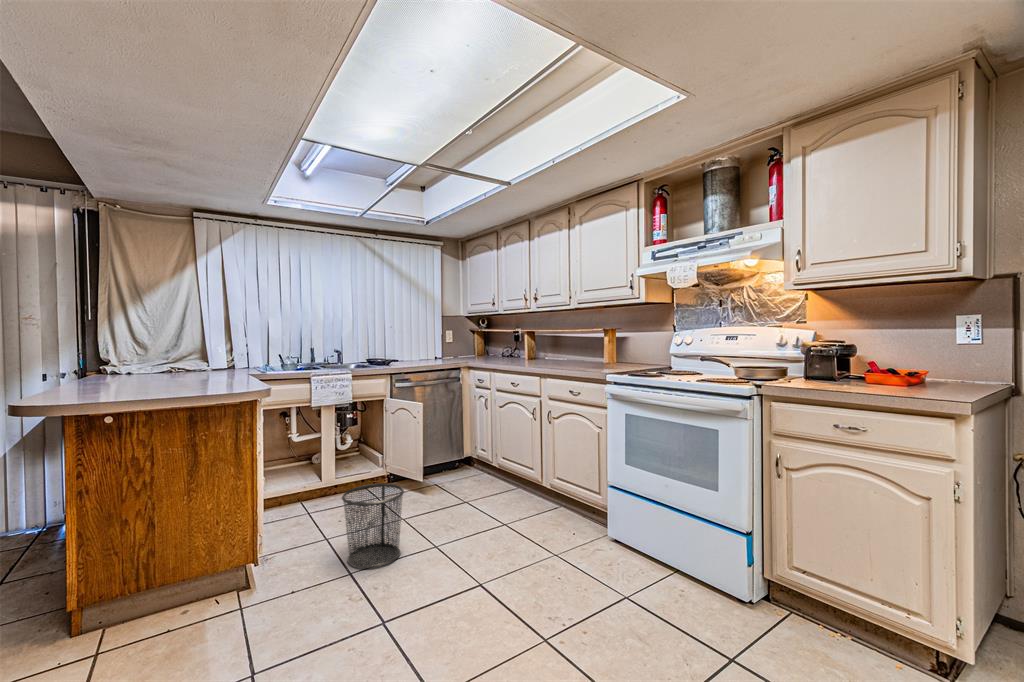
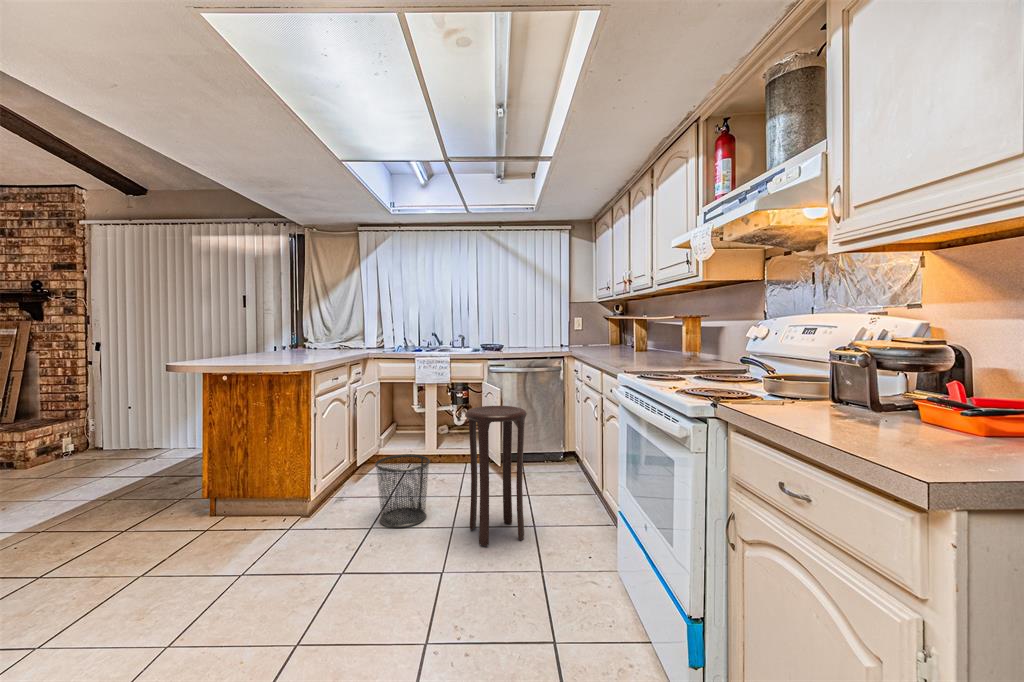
stool: none [455,418,515,557] -> present [465,406,527,546]

